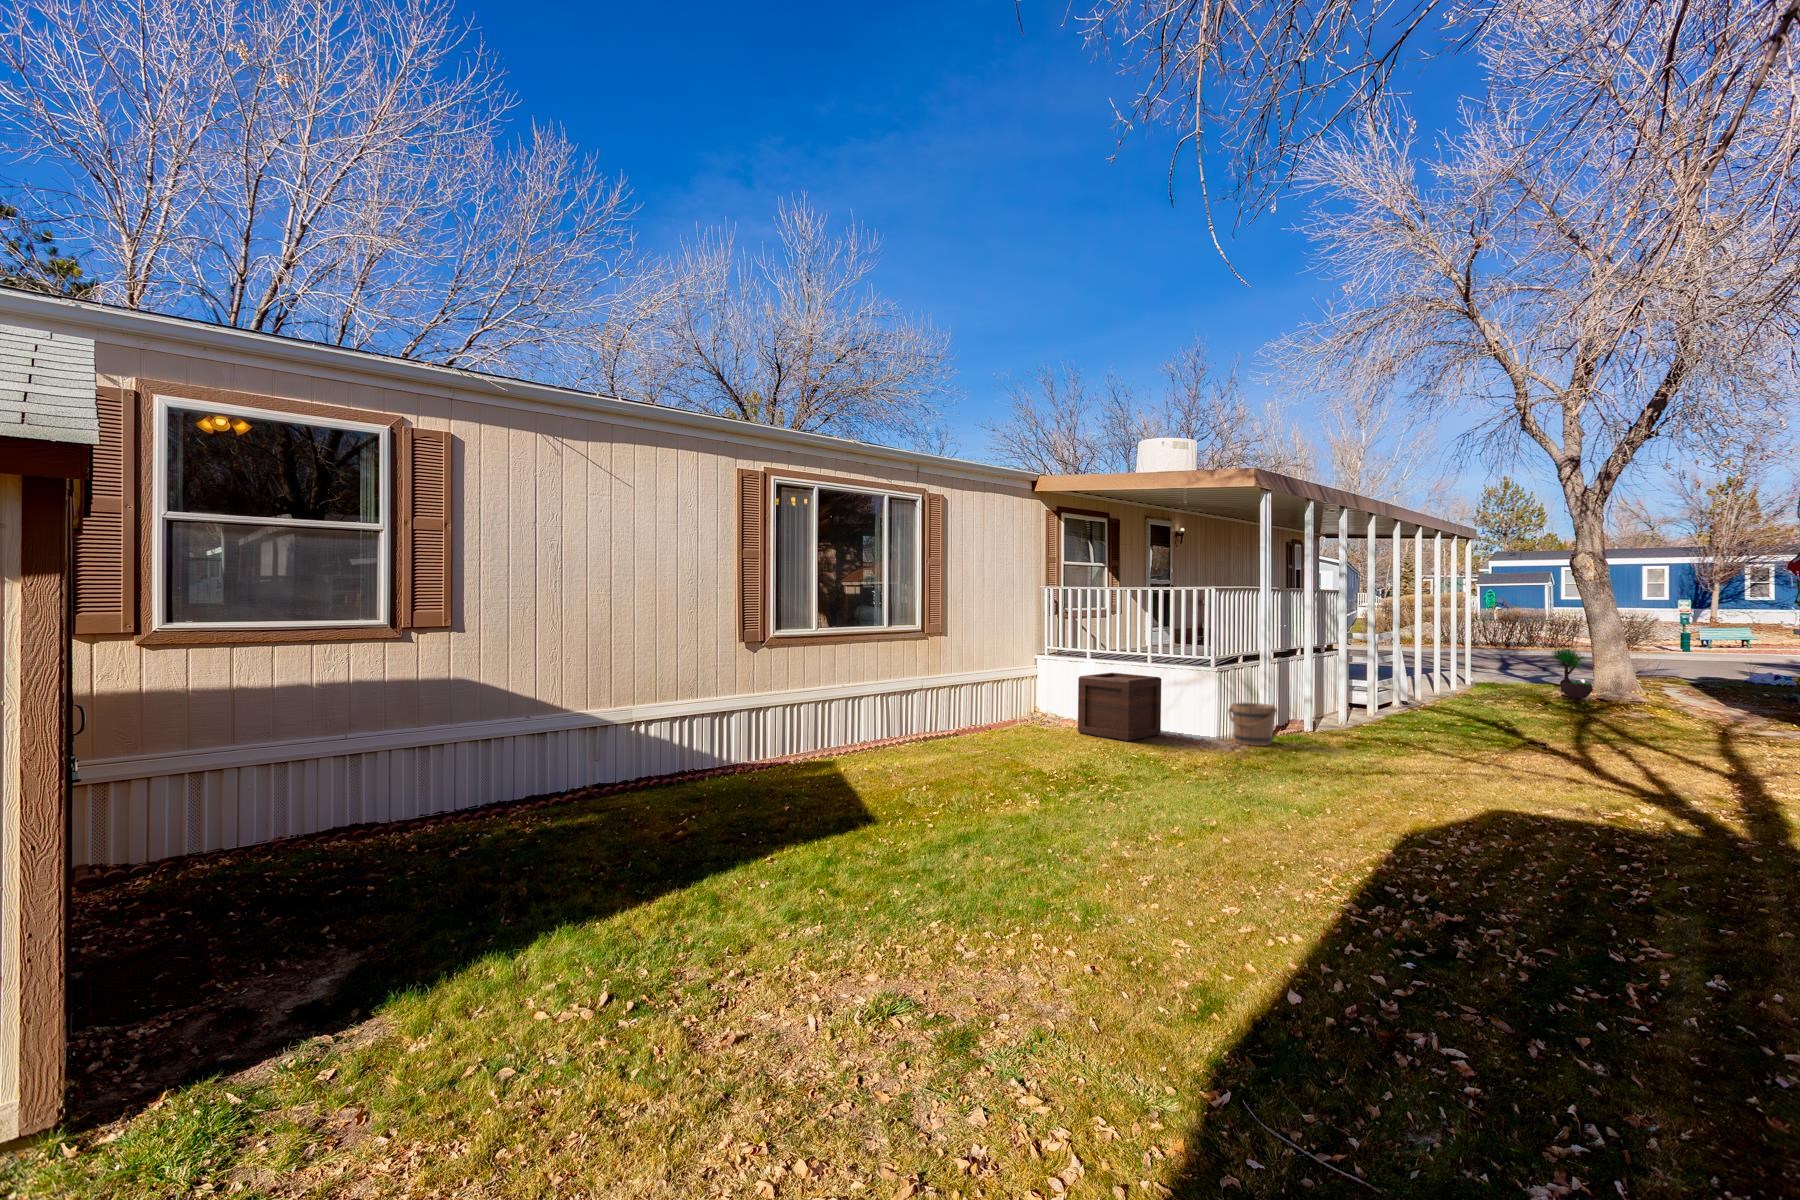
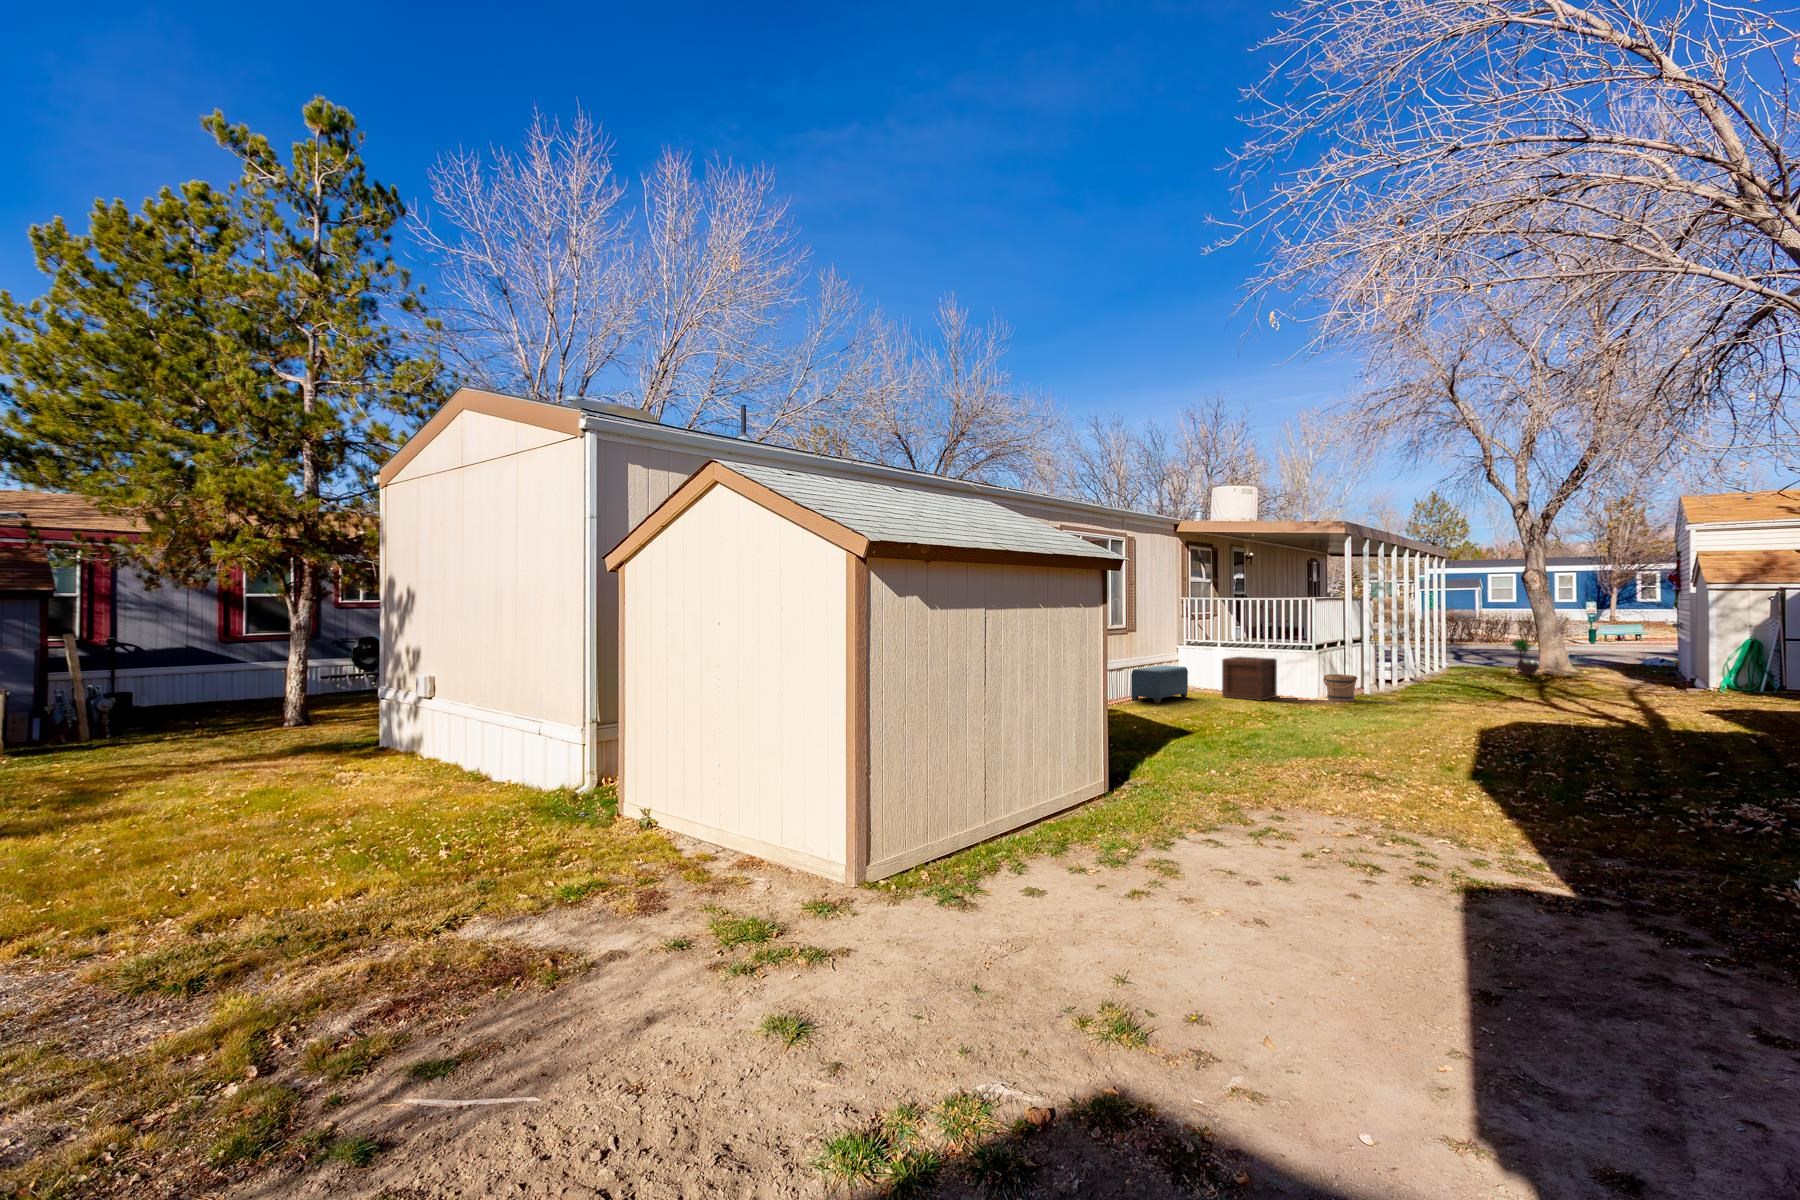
bench: none [931,685,1026,743] -> present [1131,666,1188,703]

